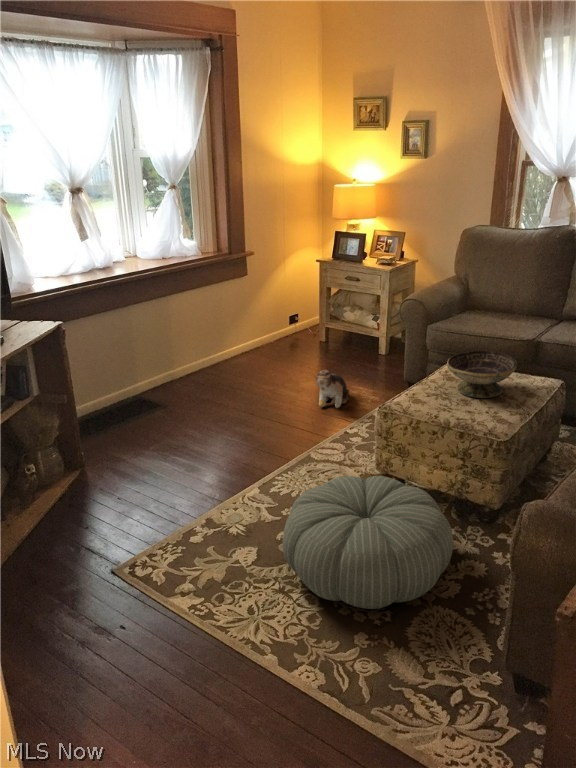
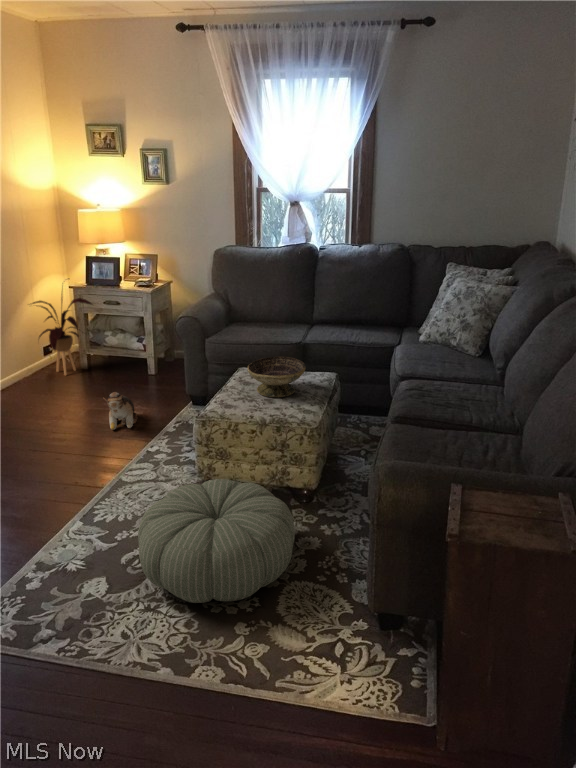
house plant: none [272,251,332,347] -> present [32,278,92,375]

